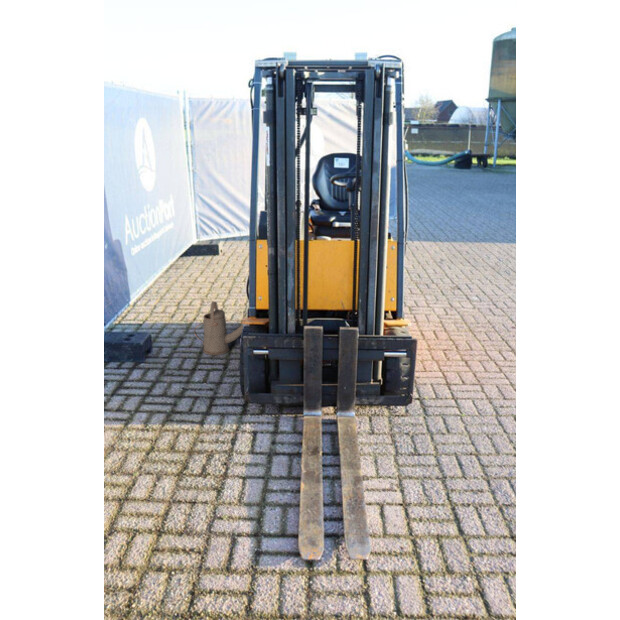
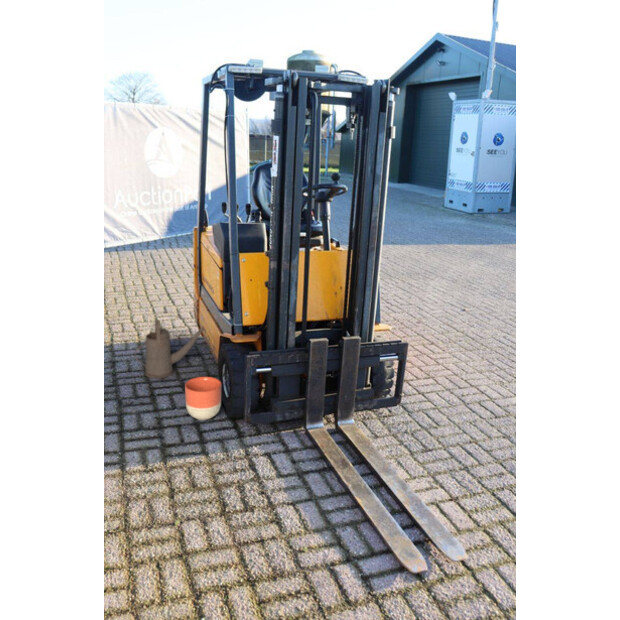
planter: none [207,355,241,395] -> present [185,377,221,420]

